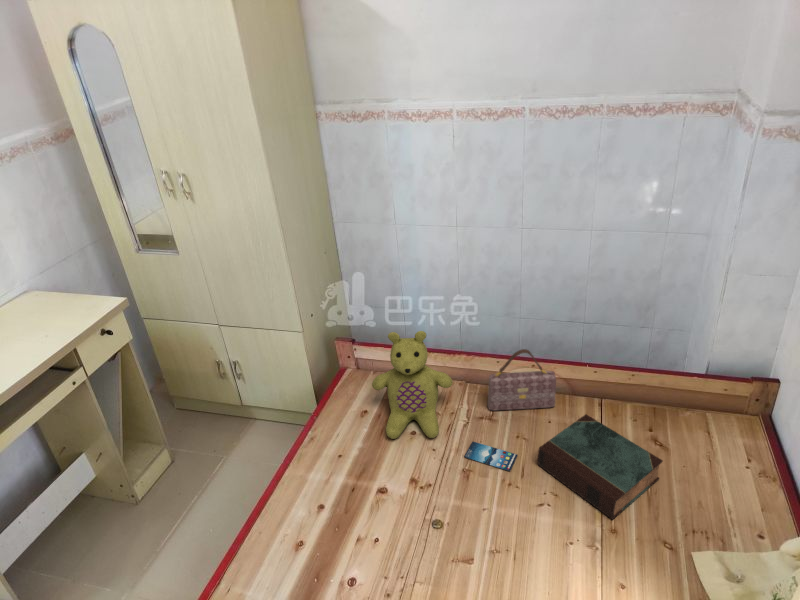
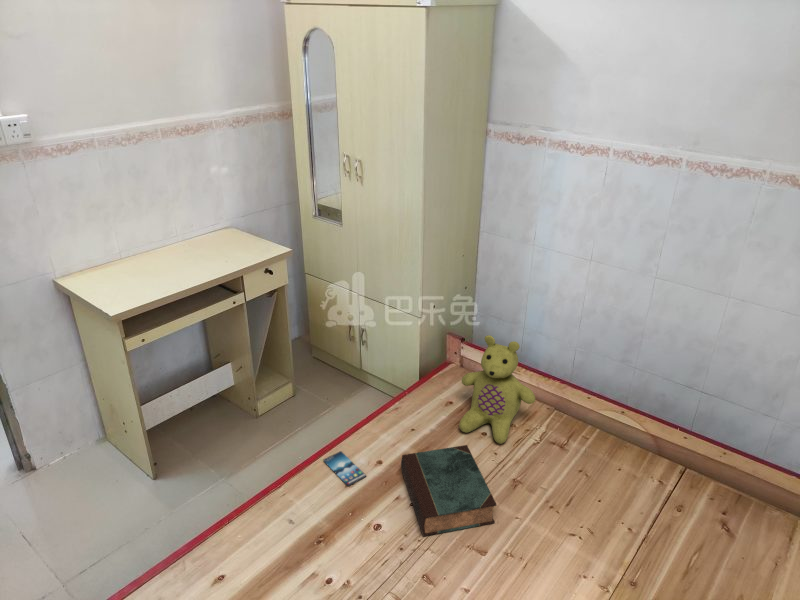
handbag: present [488,349,556,410] -> none [564,388,638,457]
book: present [538,414,663,519] -> present [401,445,497,536]
smartphone: present [464,442,518,471] -> present [323,451,366,486]

